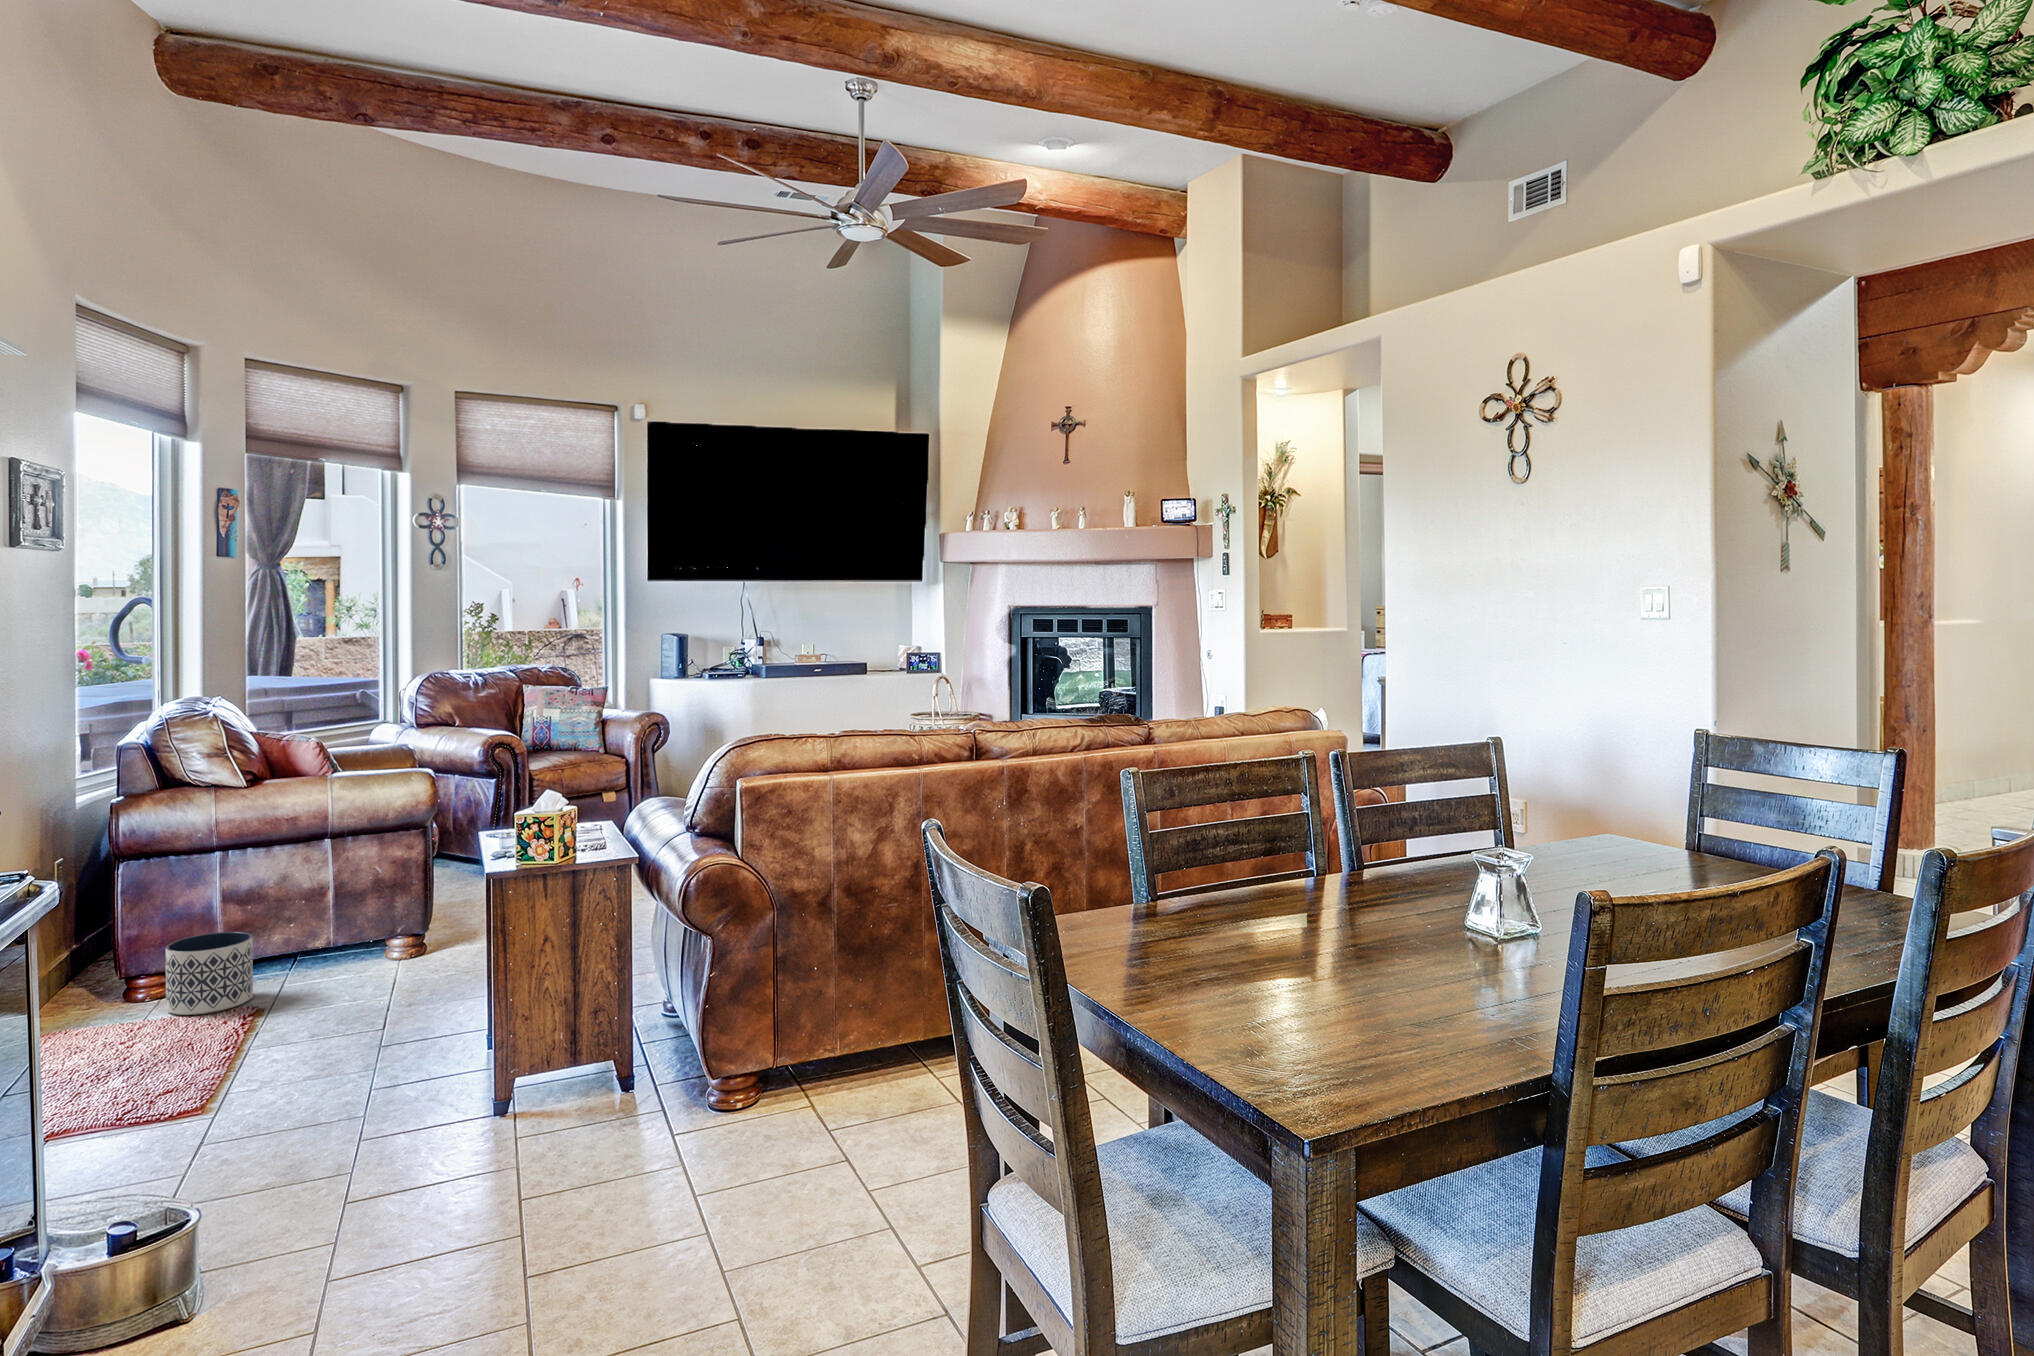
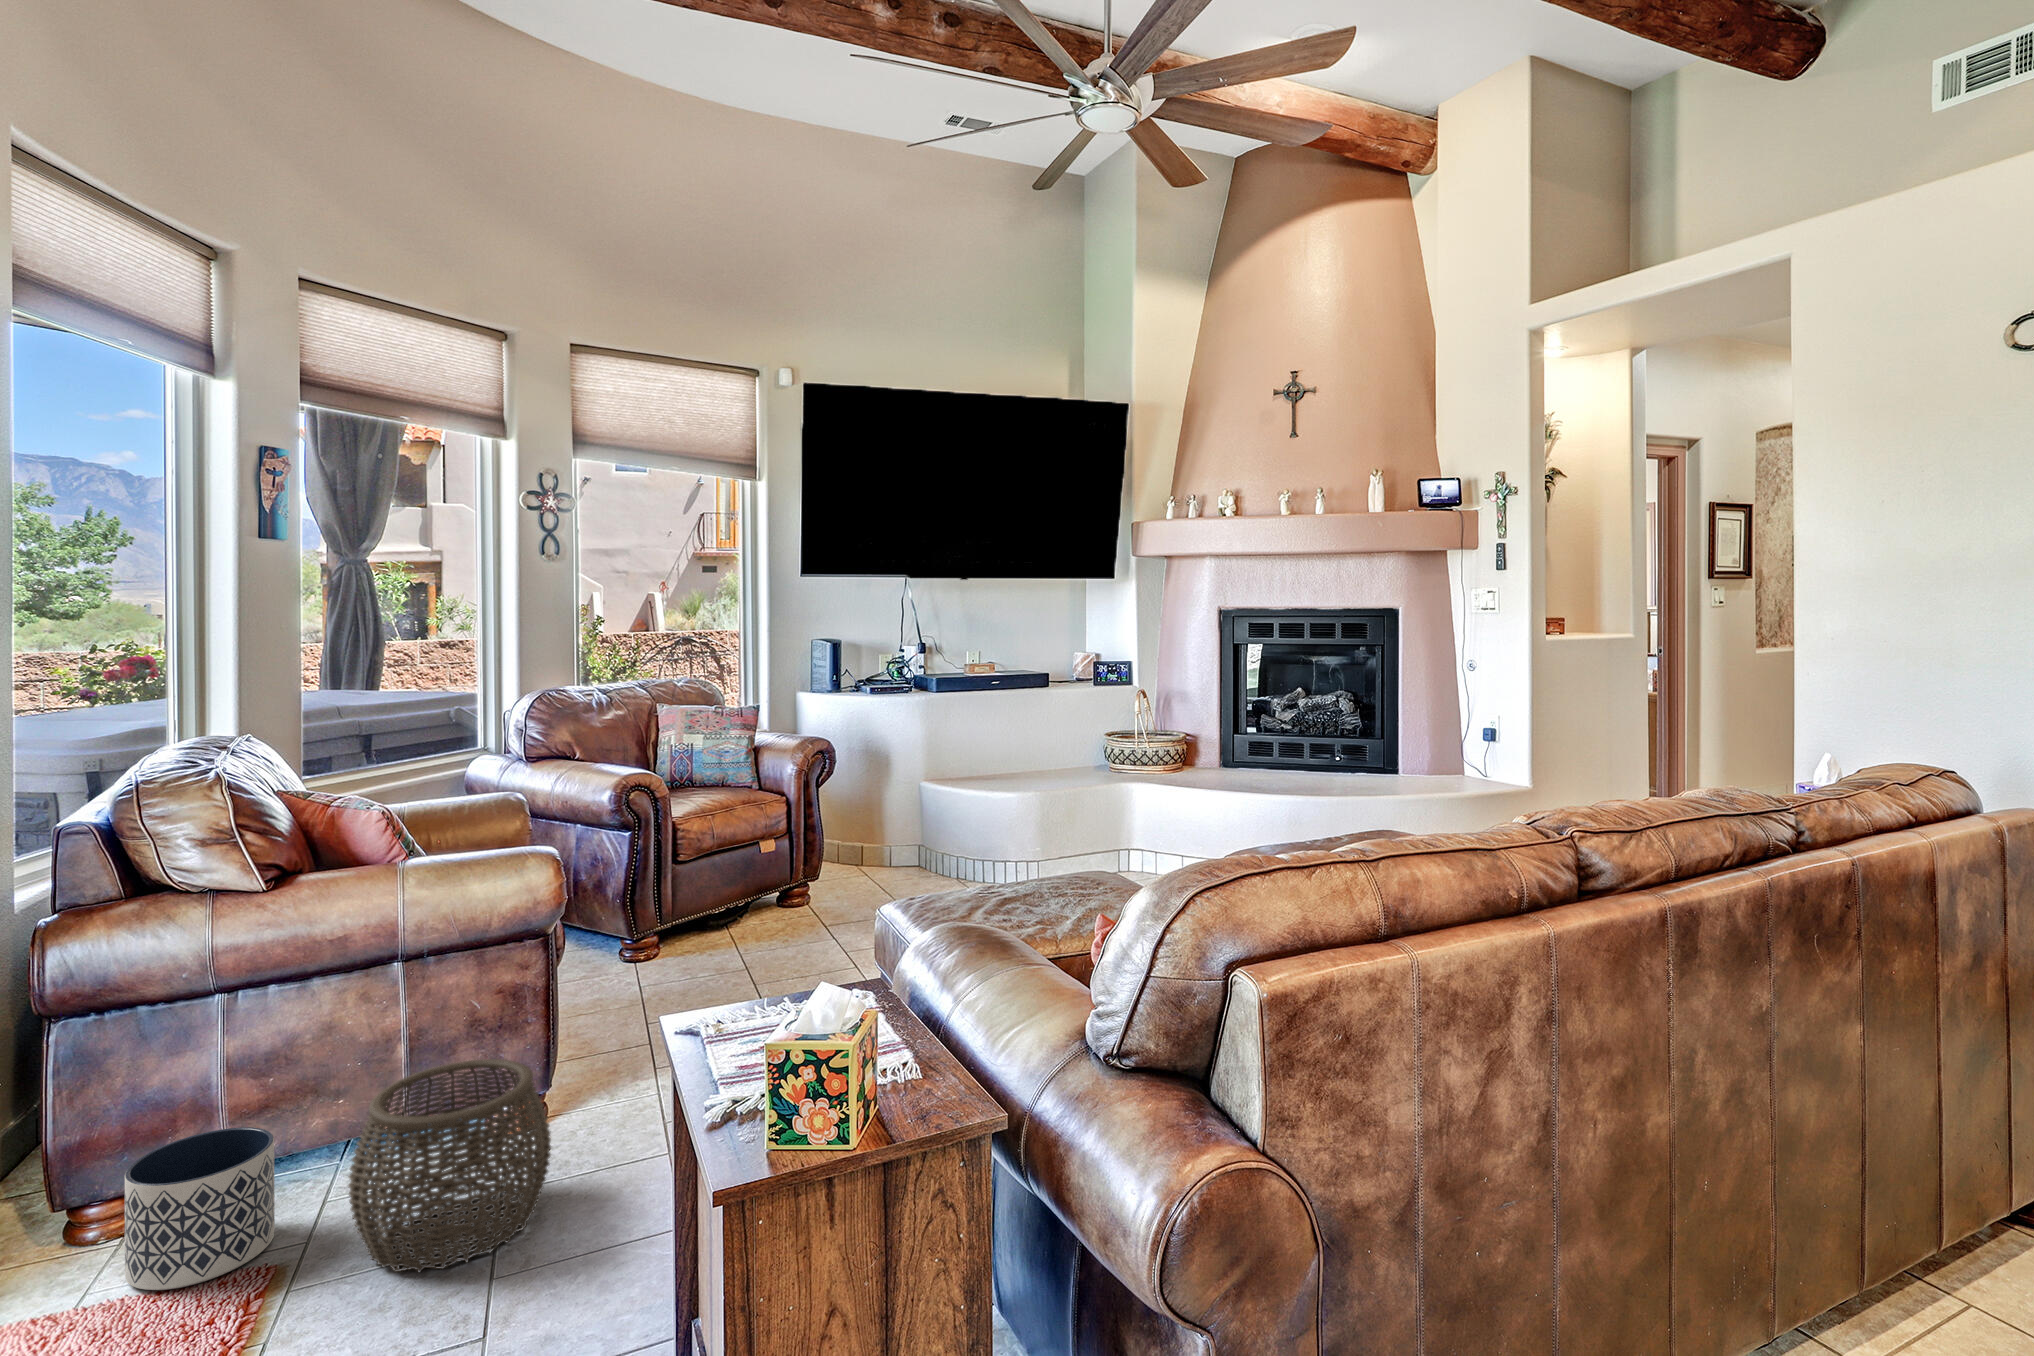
woven basket: none [299,894,426,1009] -> present [348,1059,551,1272]

